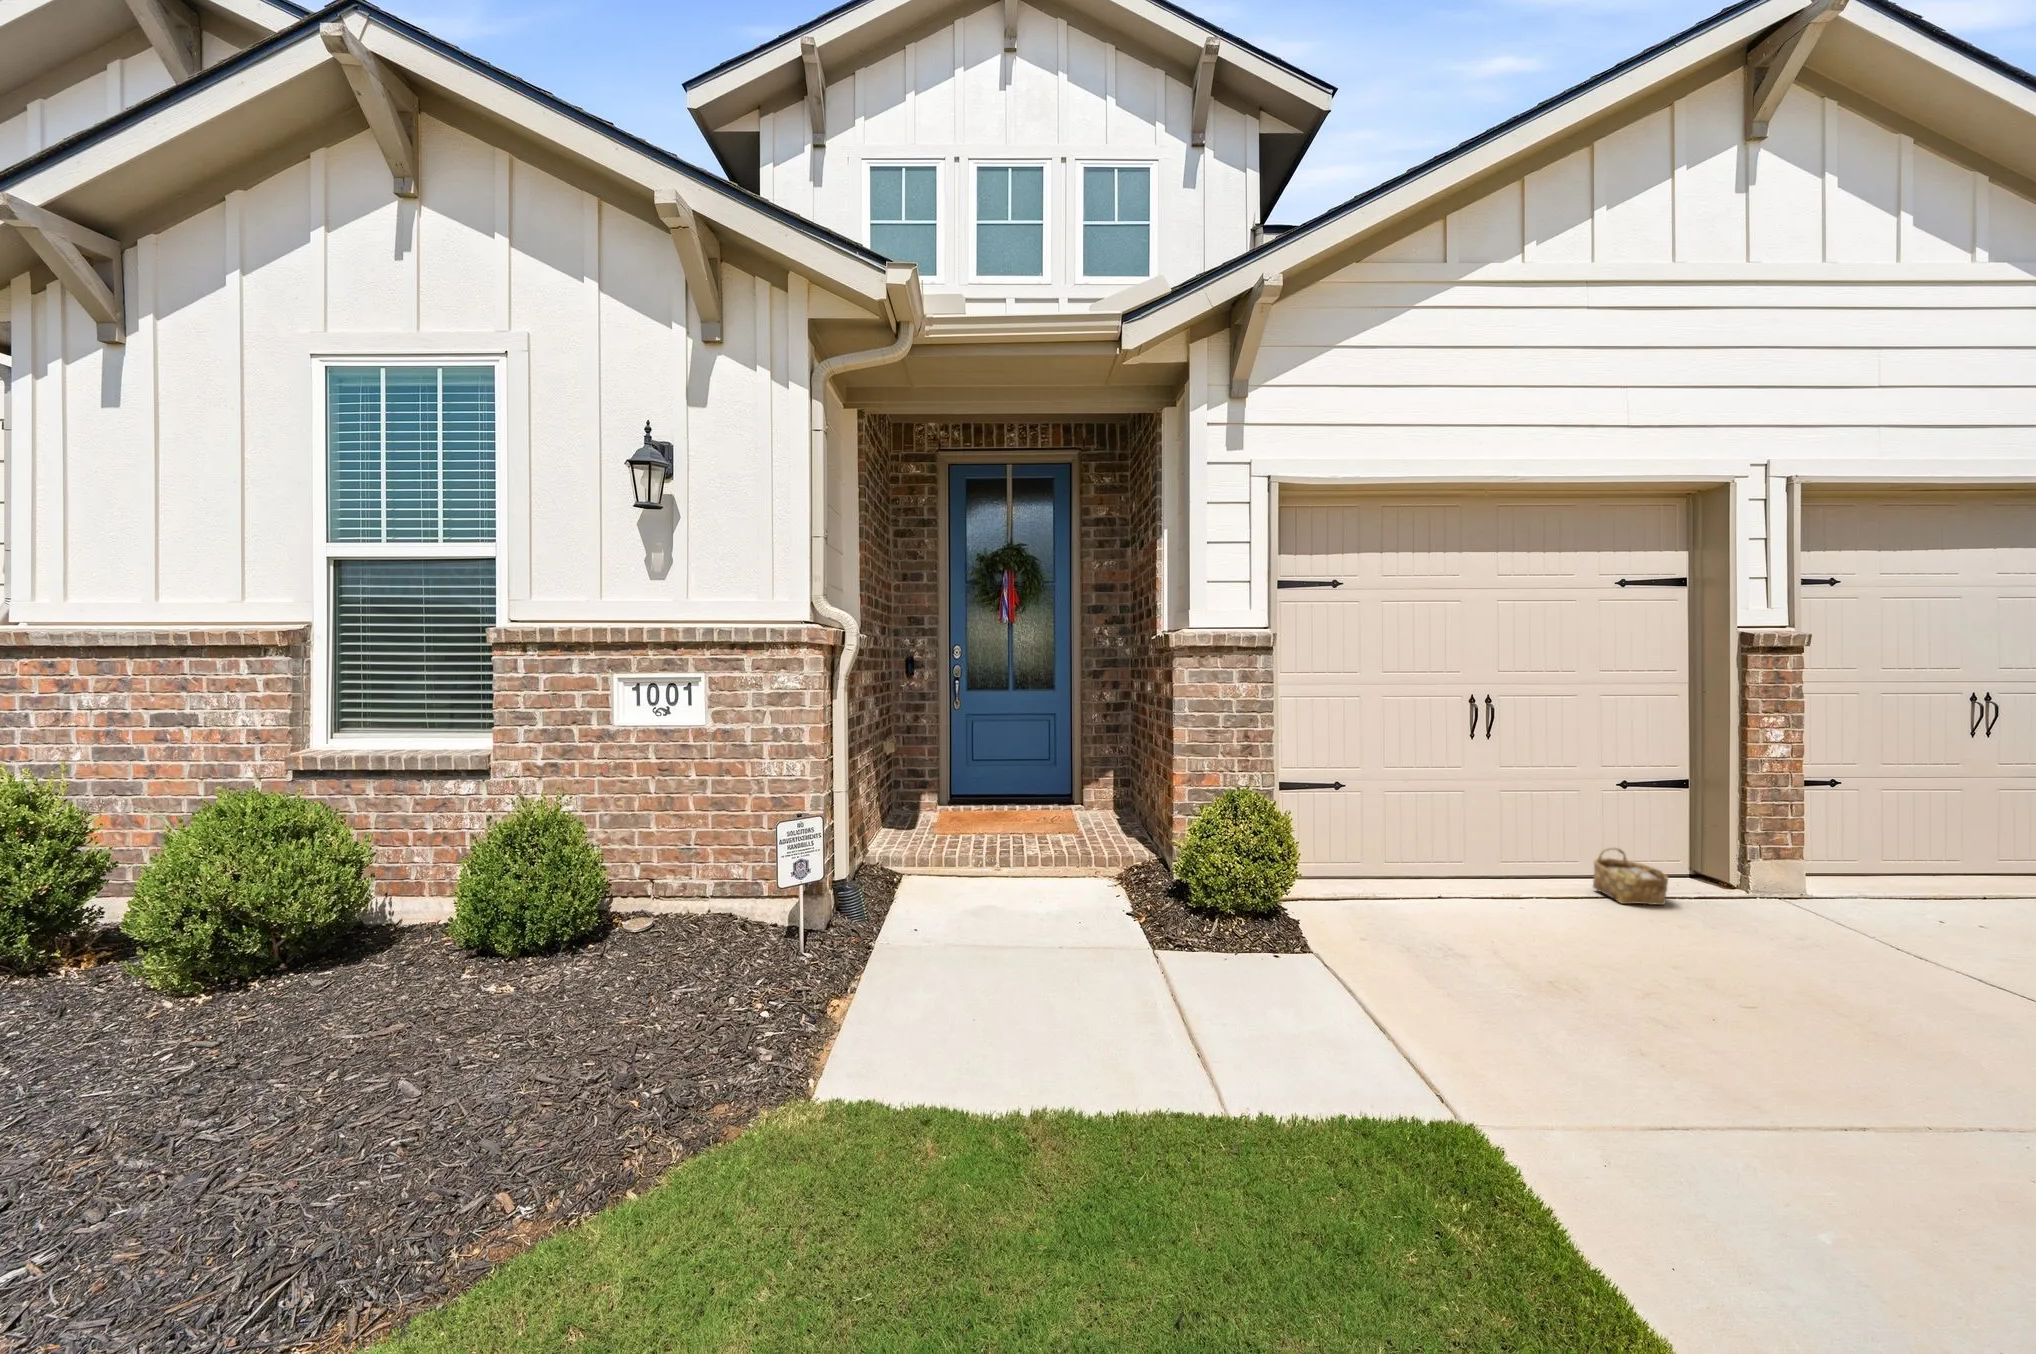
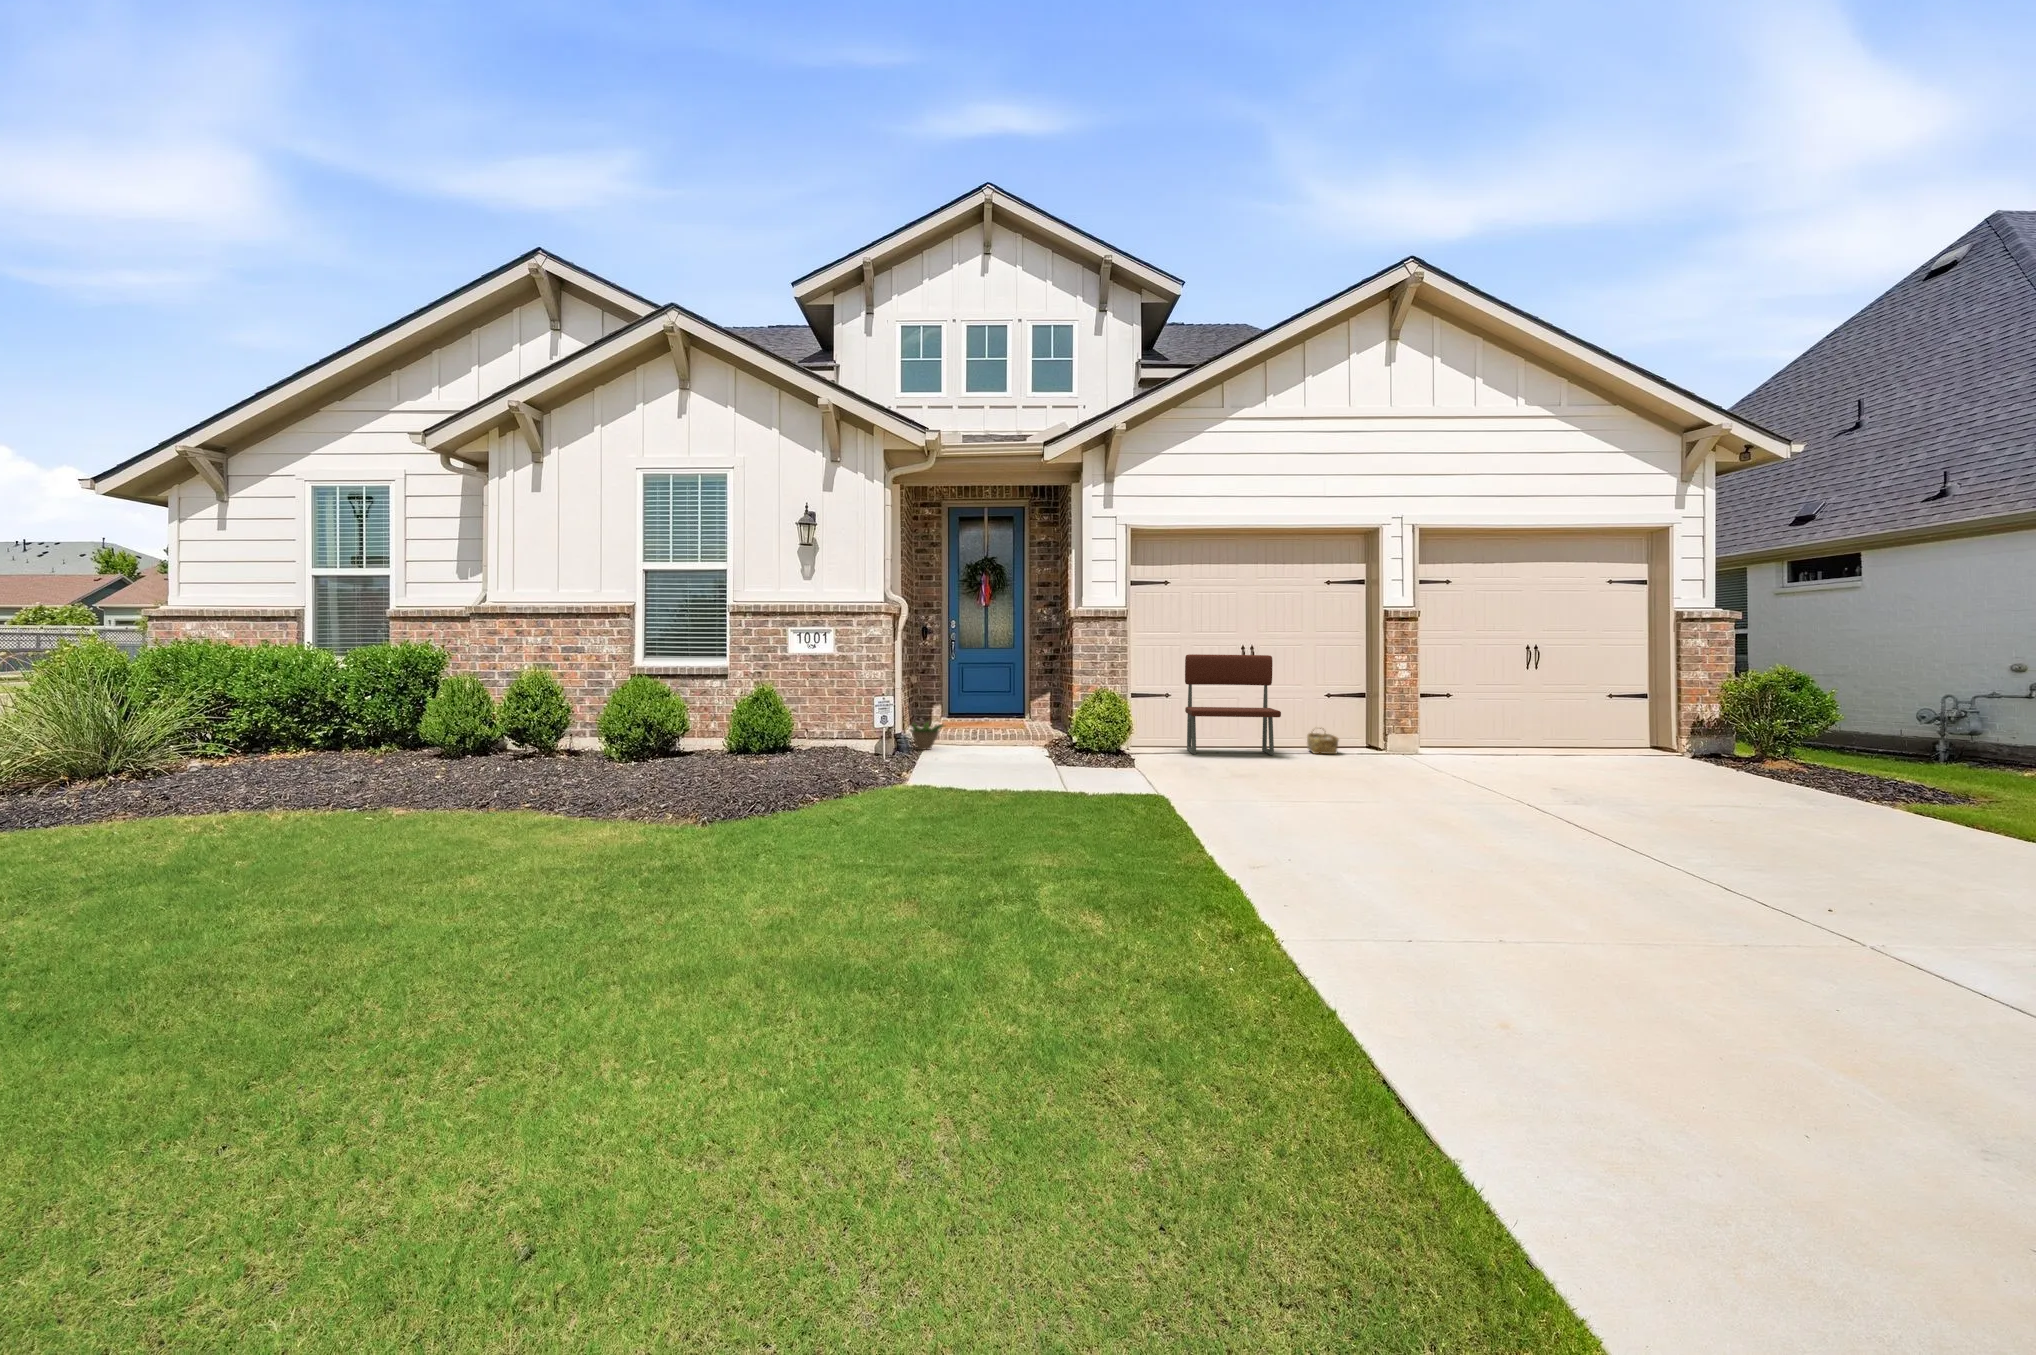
bench: none [1374,717,1583,913] -> present [1185,654,1281,755]
decorative plant: none [849,840,938,902] -> present [911,722,943,750]

